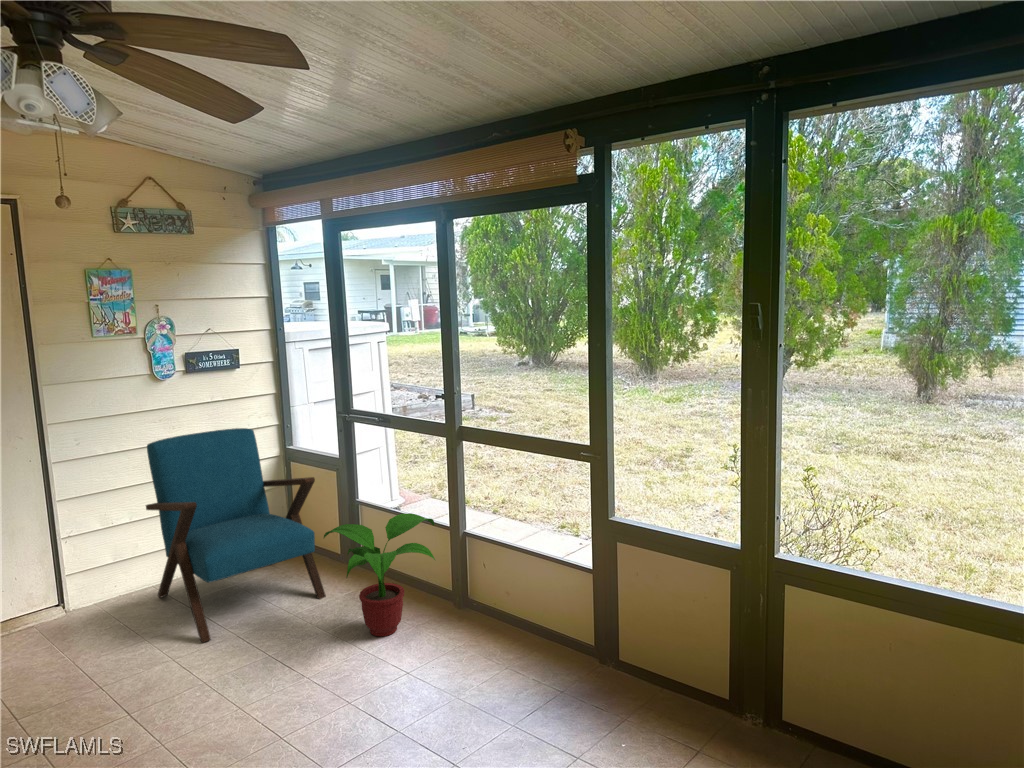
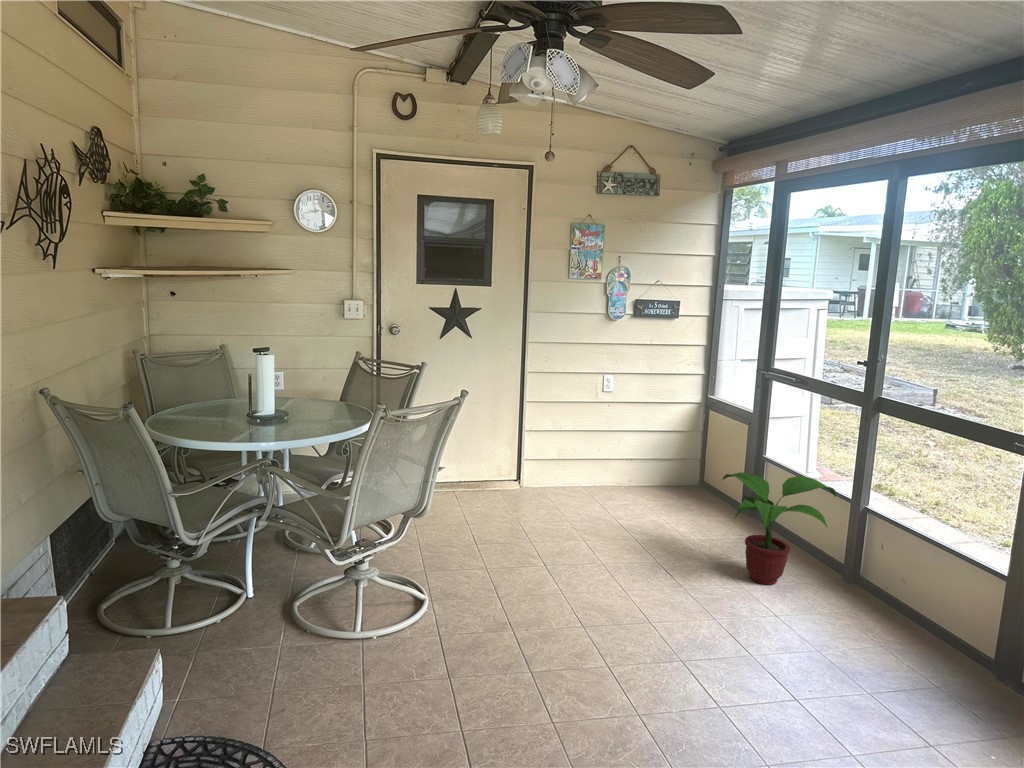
armchair: present [146,428,326,642] -> none [584,369,725,538]

